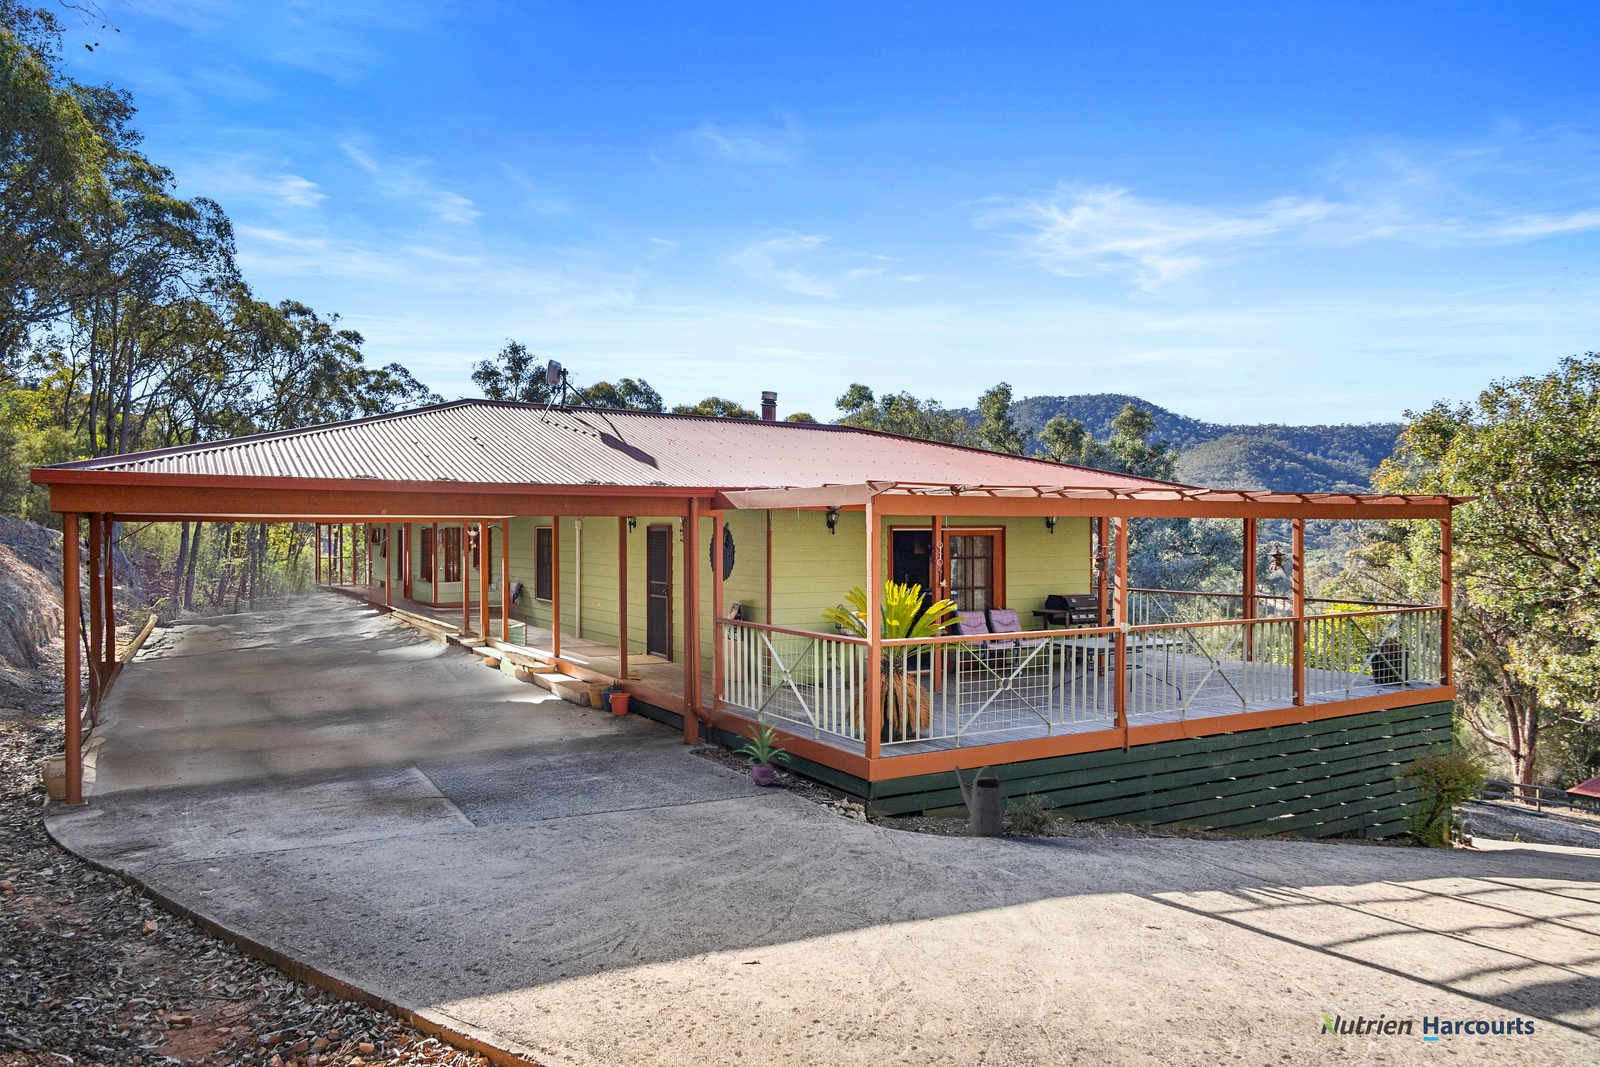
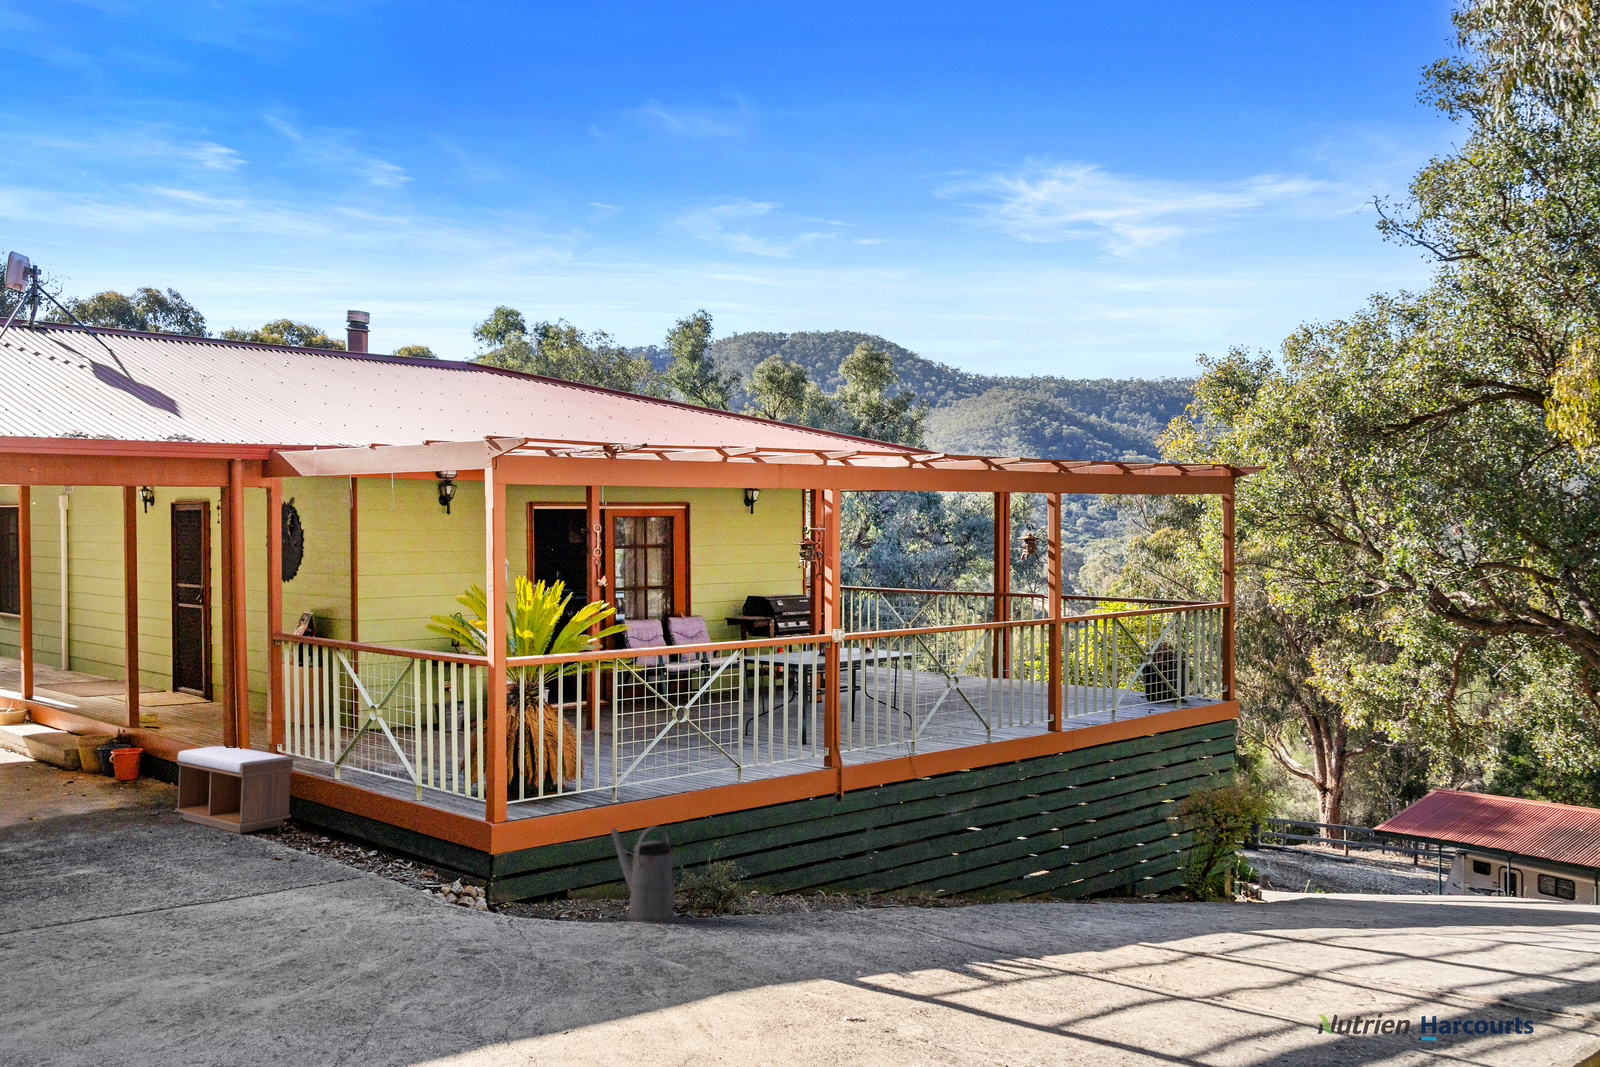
bench: none [657,694,732,754] -> present [175,746,293,833]
decorative plant: present [749,719,789,785] -> none [278,777,383,875]

